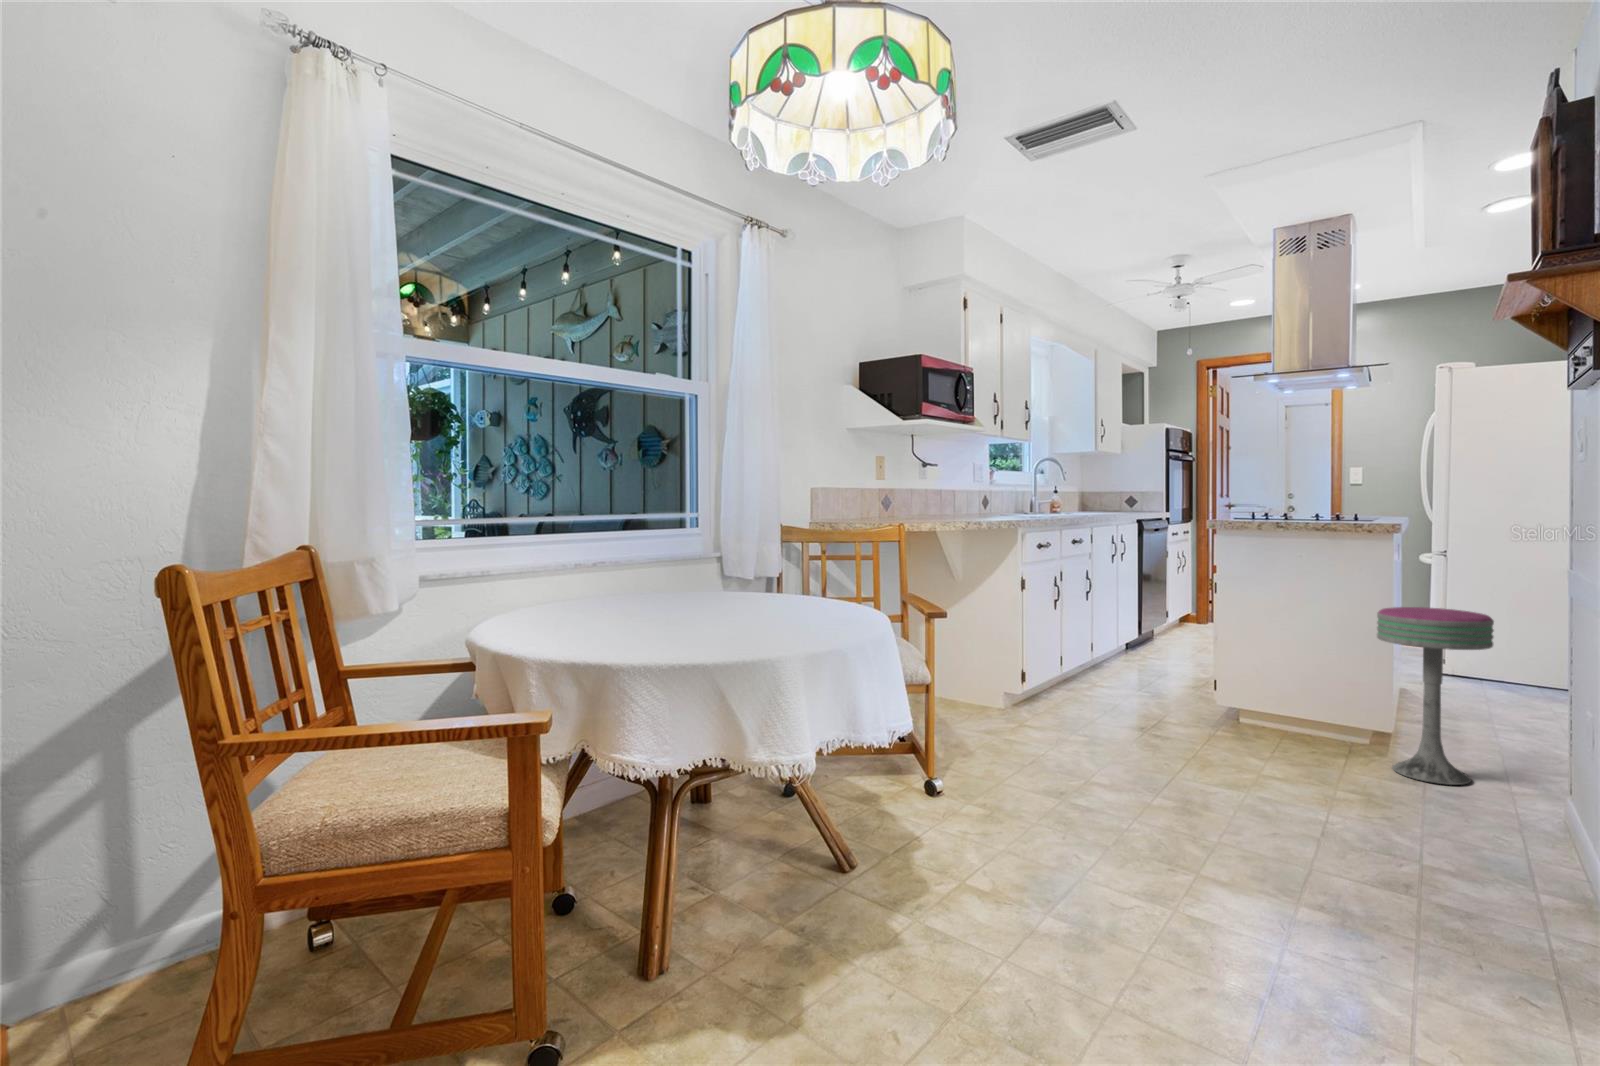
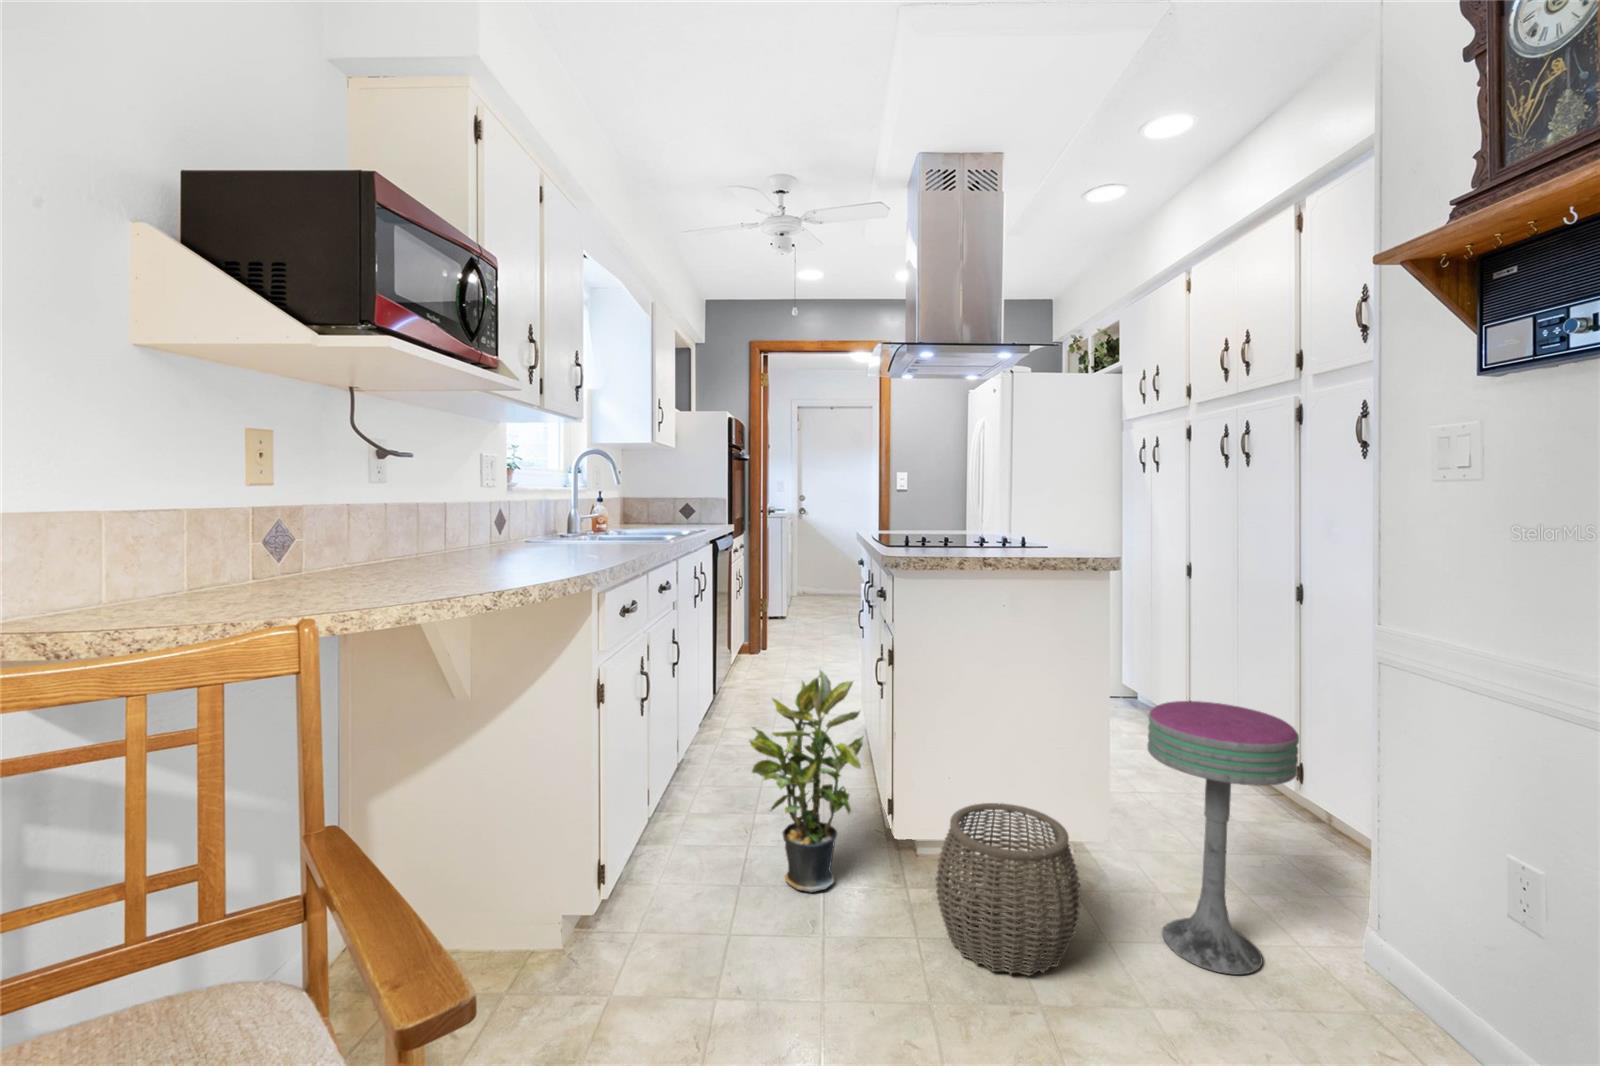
potted plant: none [1110,583,1190,714] -> present [749,671,864,893]
woven basket: none [1214,665,1317,756] -> present [936,803,1081,976]

